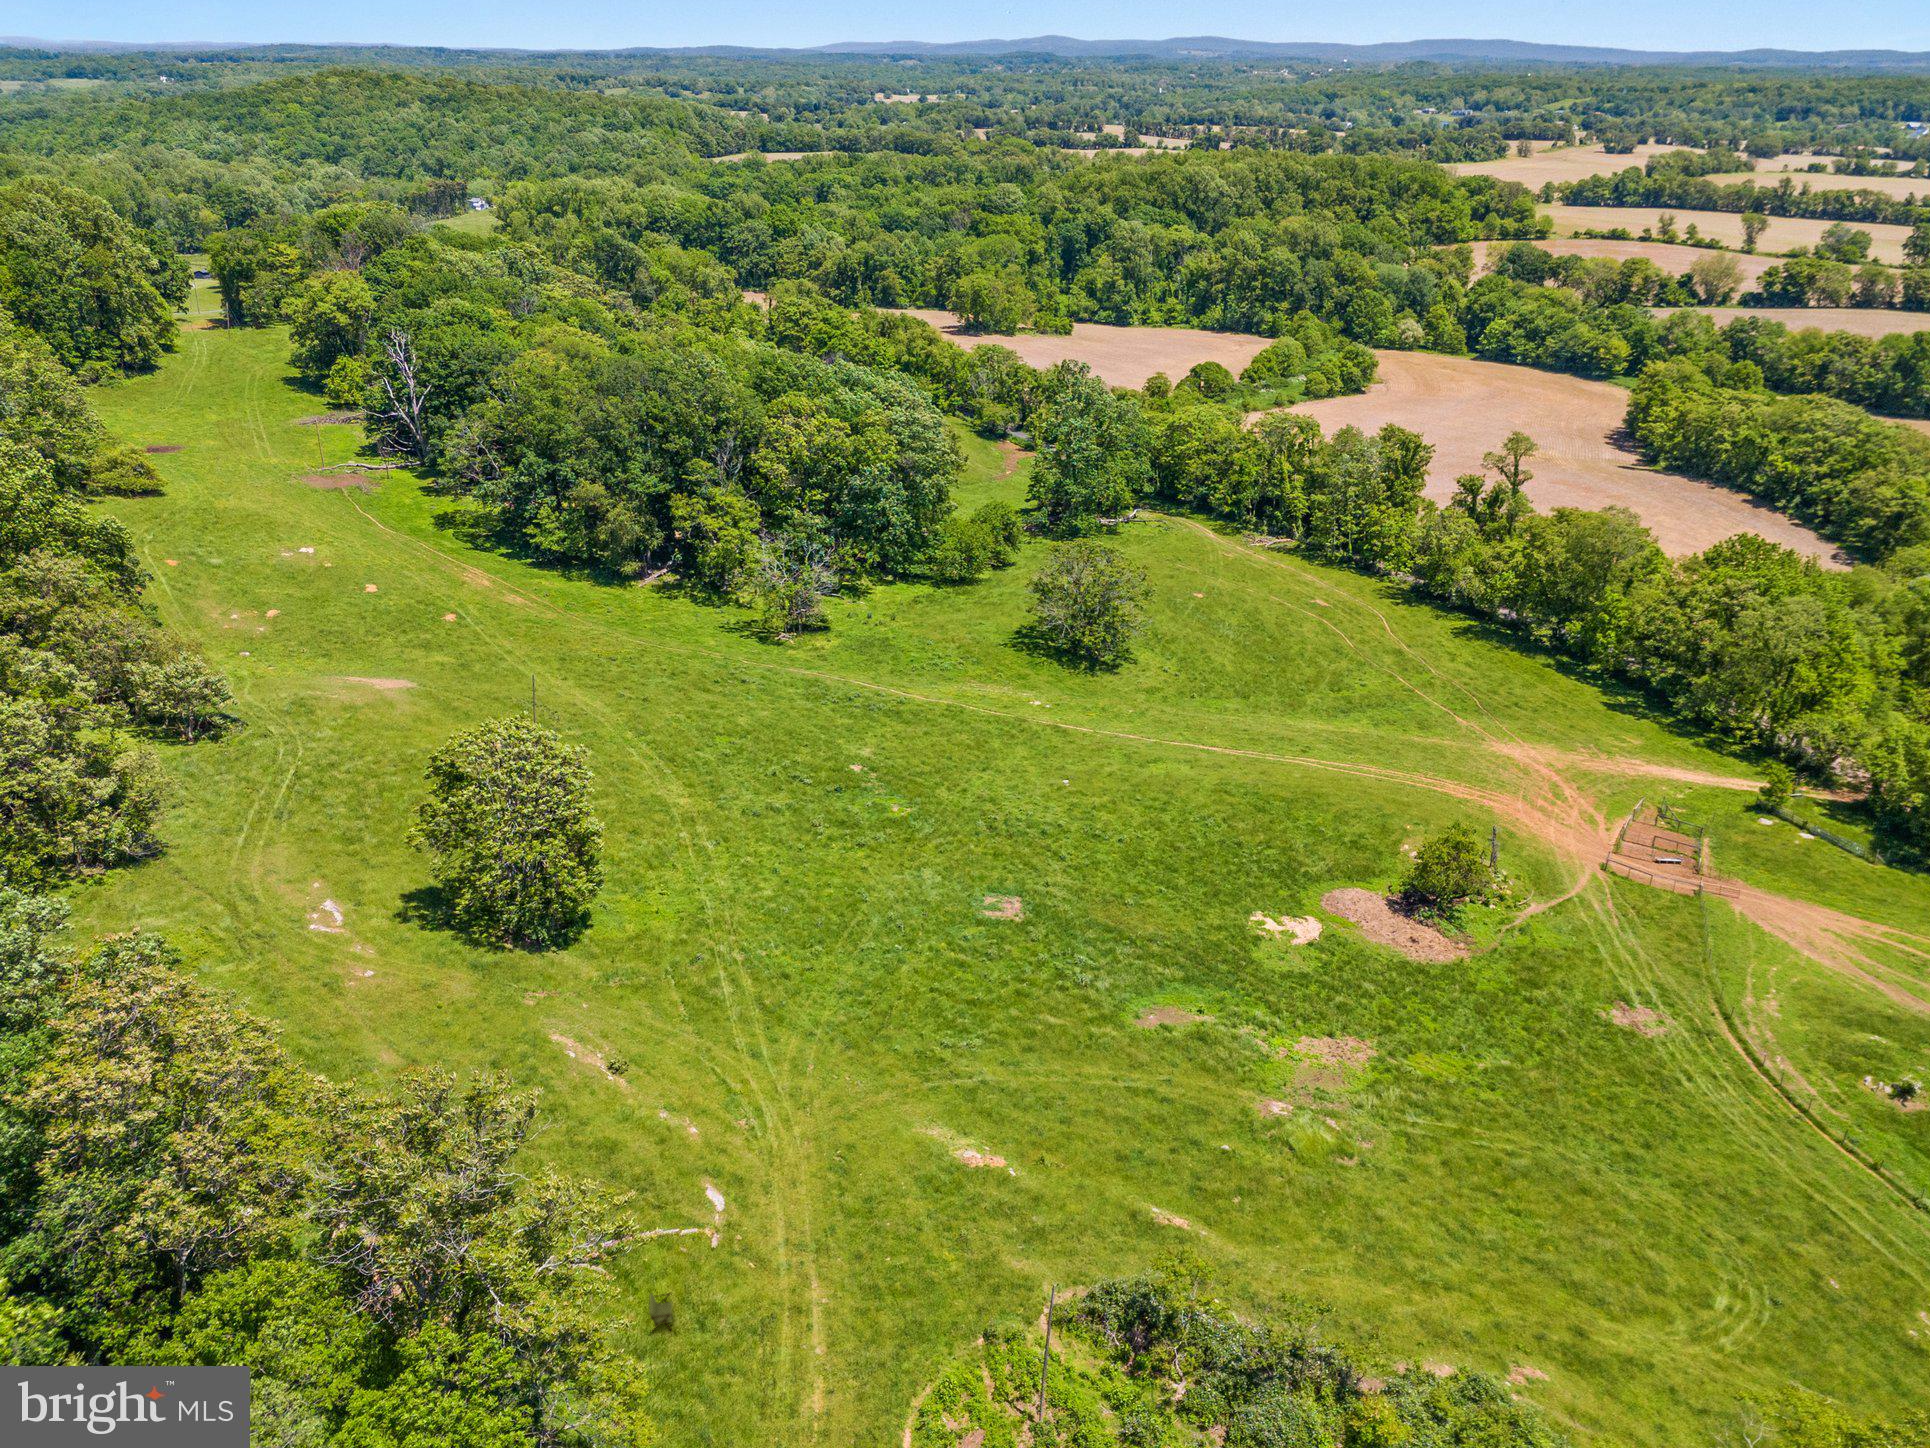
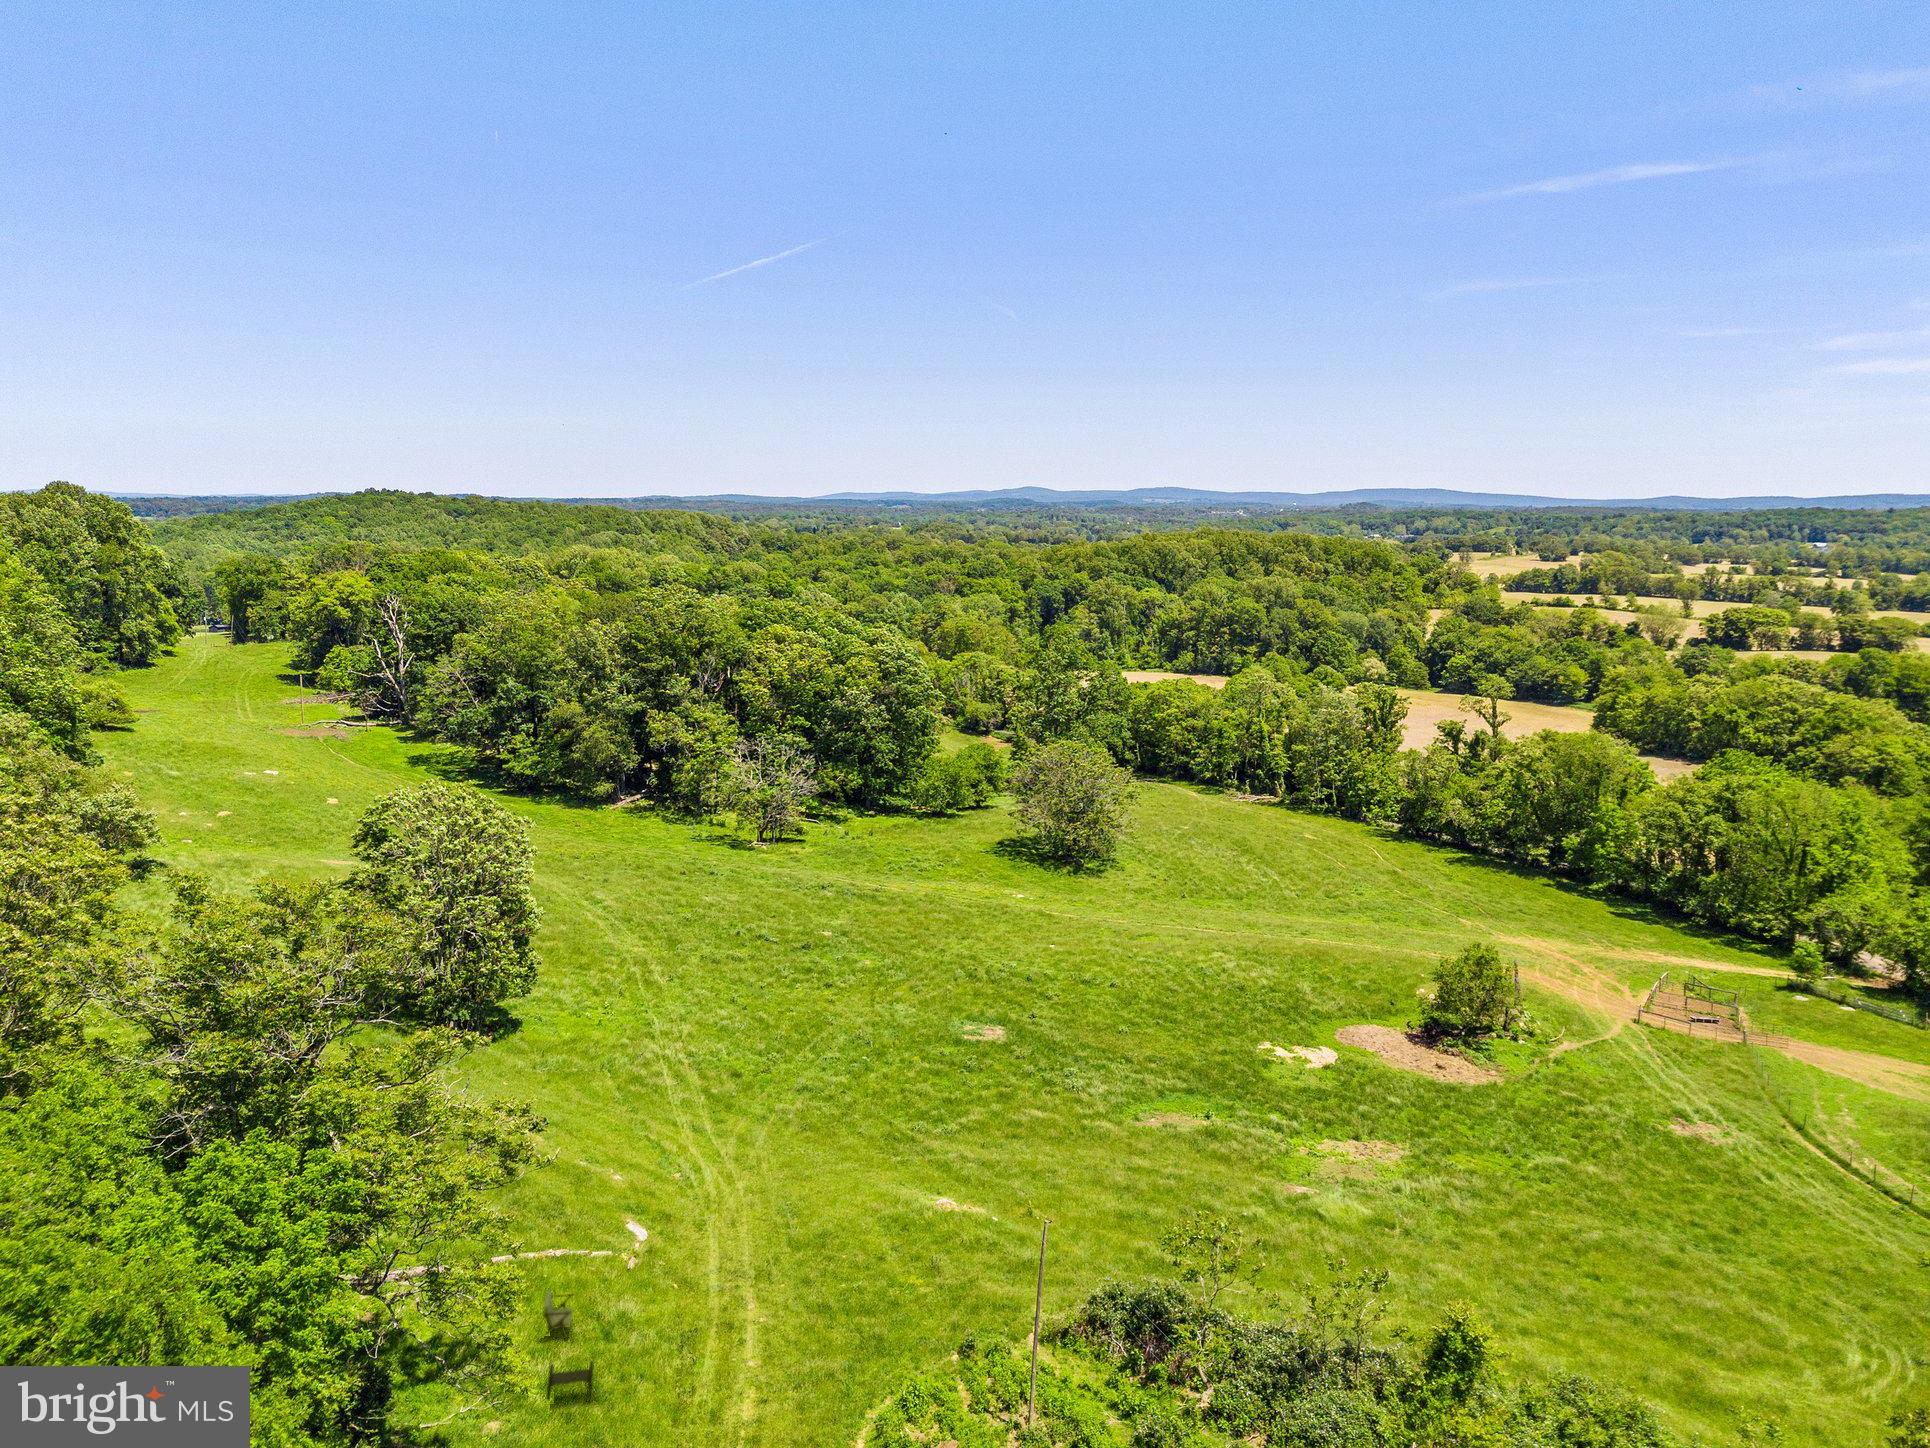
bench: none [661,1366,695,1405] -> present [546,1360,594,1401]

